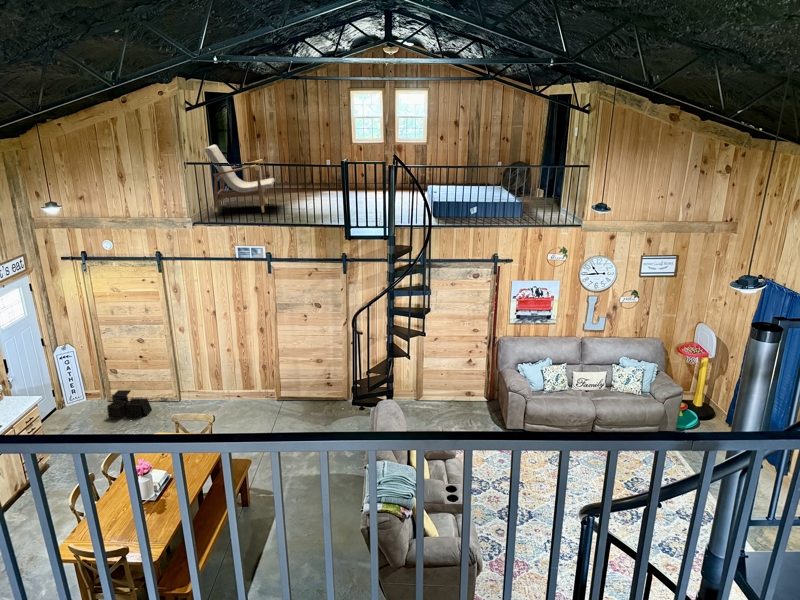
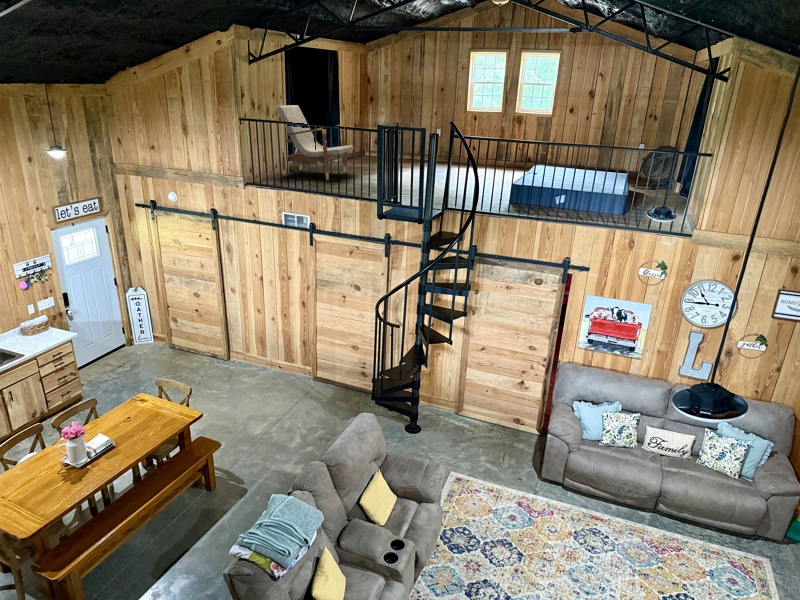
storage bin: present [107,390,152,420] -> none [157,339,198,371]

